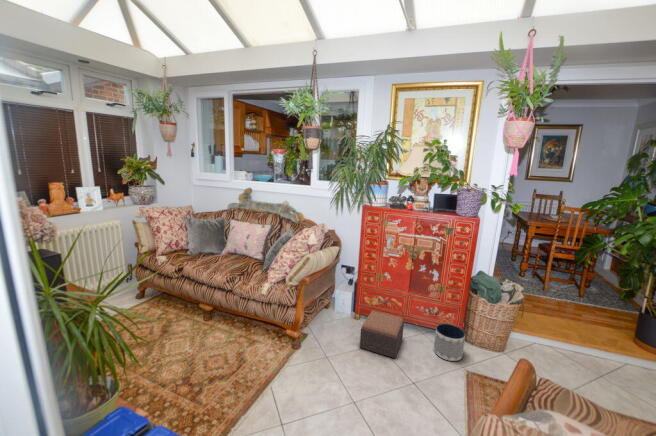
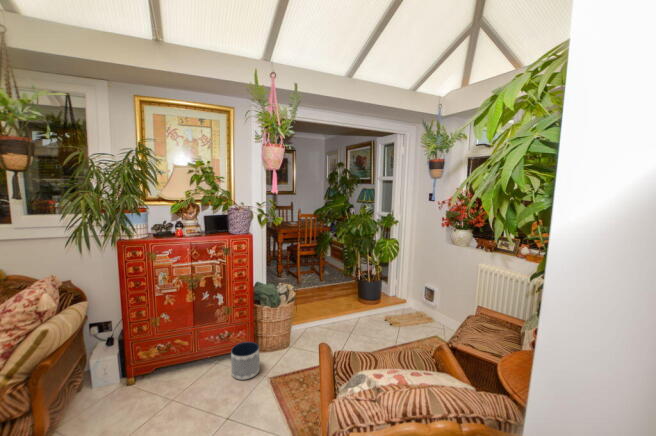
footstool: present [360,311,404,358] -> none [144,358,196,420]

